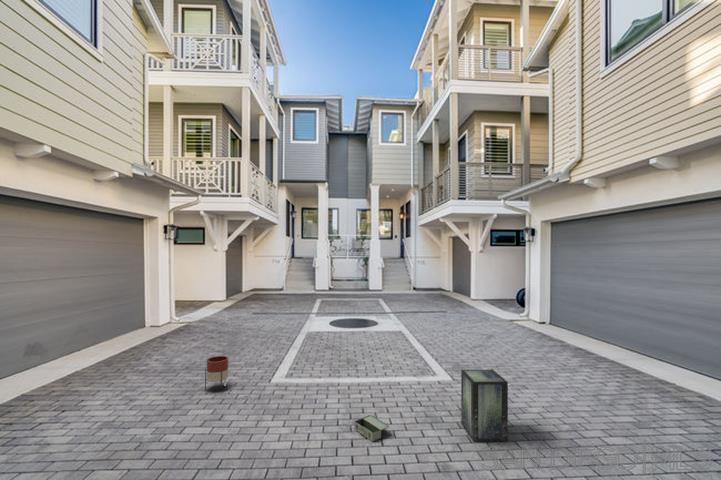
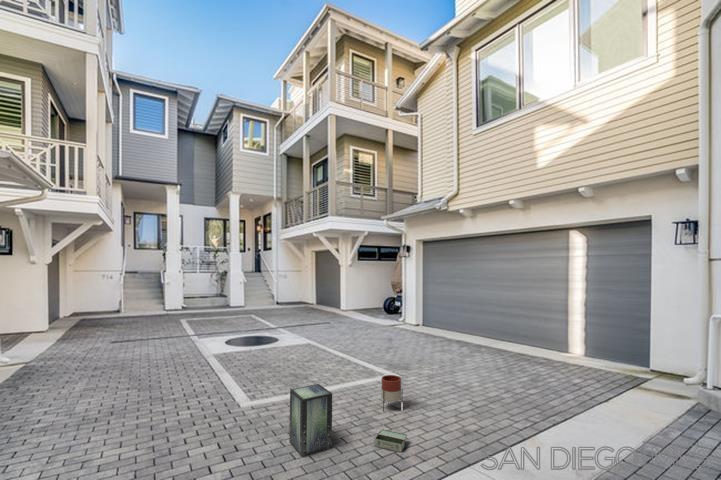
planter: present [205,356,228,393] -> present [381,375,403,411]
storage box: present [461,370,508,441] -> present [289,384,332,457]

